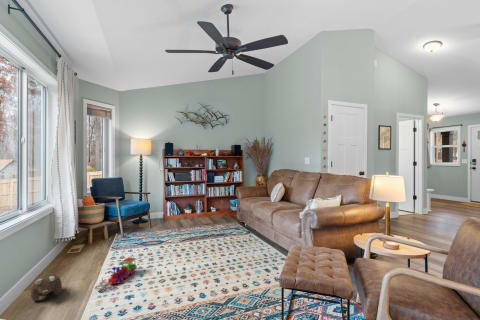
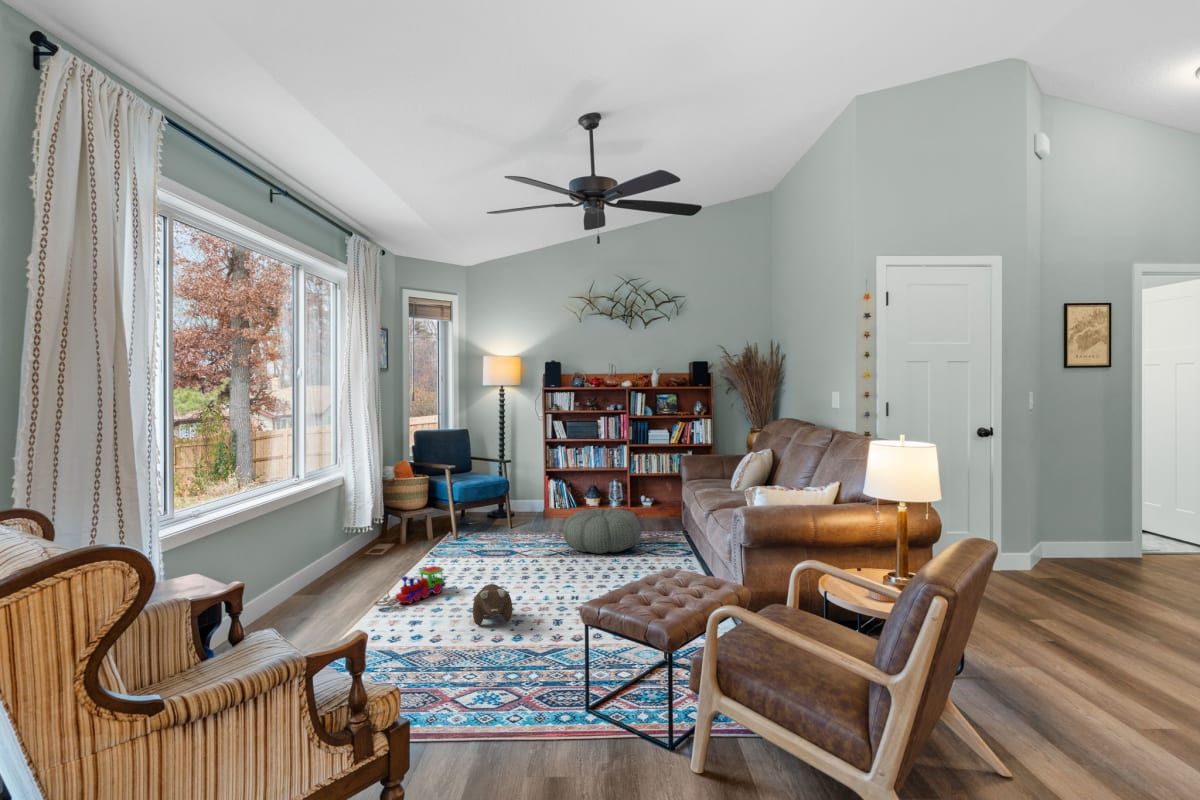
pouf: none [186,215,225,238] -> present [563,508,641,554]
plush toy: present [31,273,62,301] -> present [473,584,512,625]

